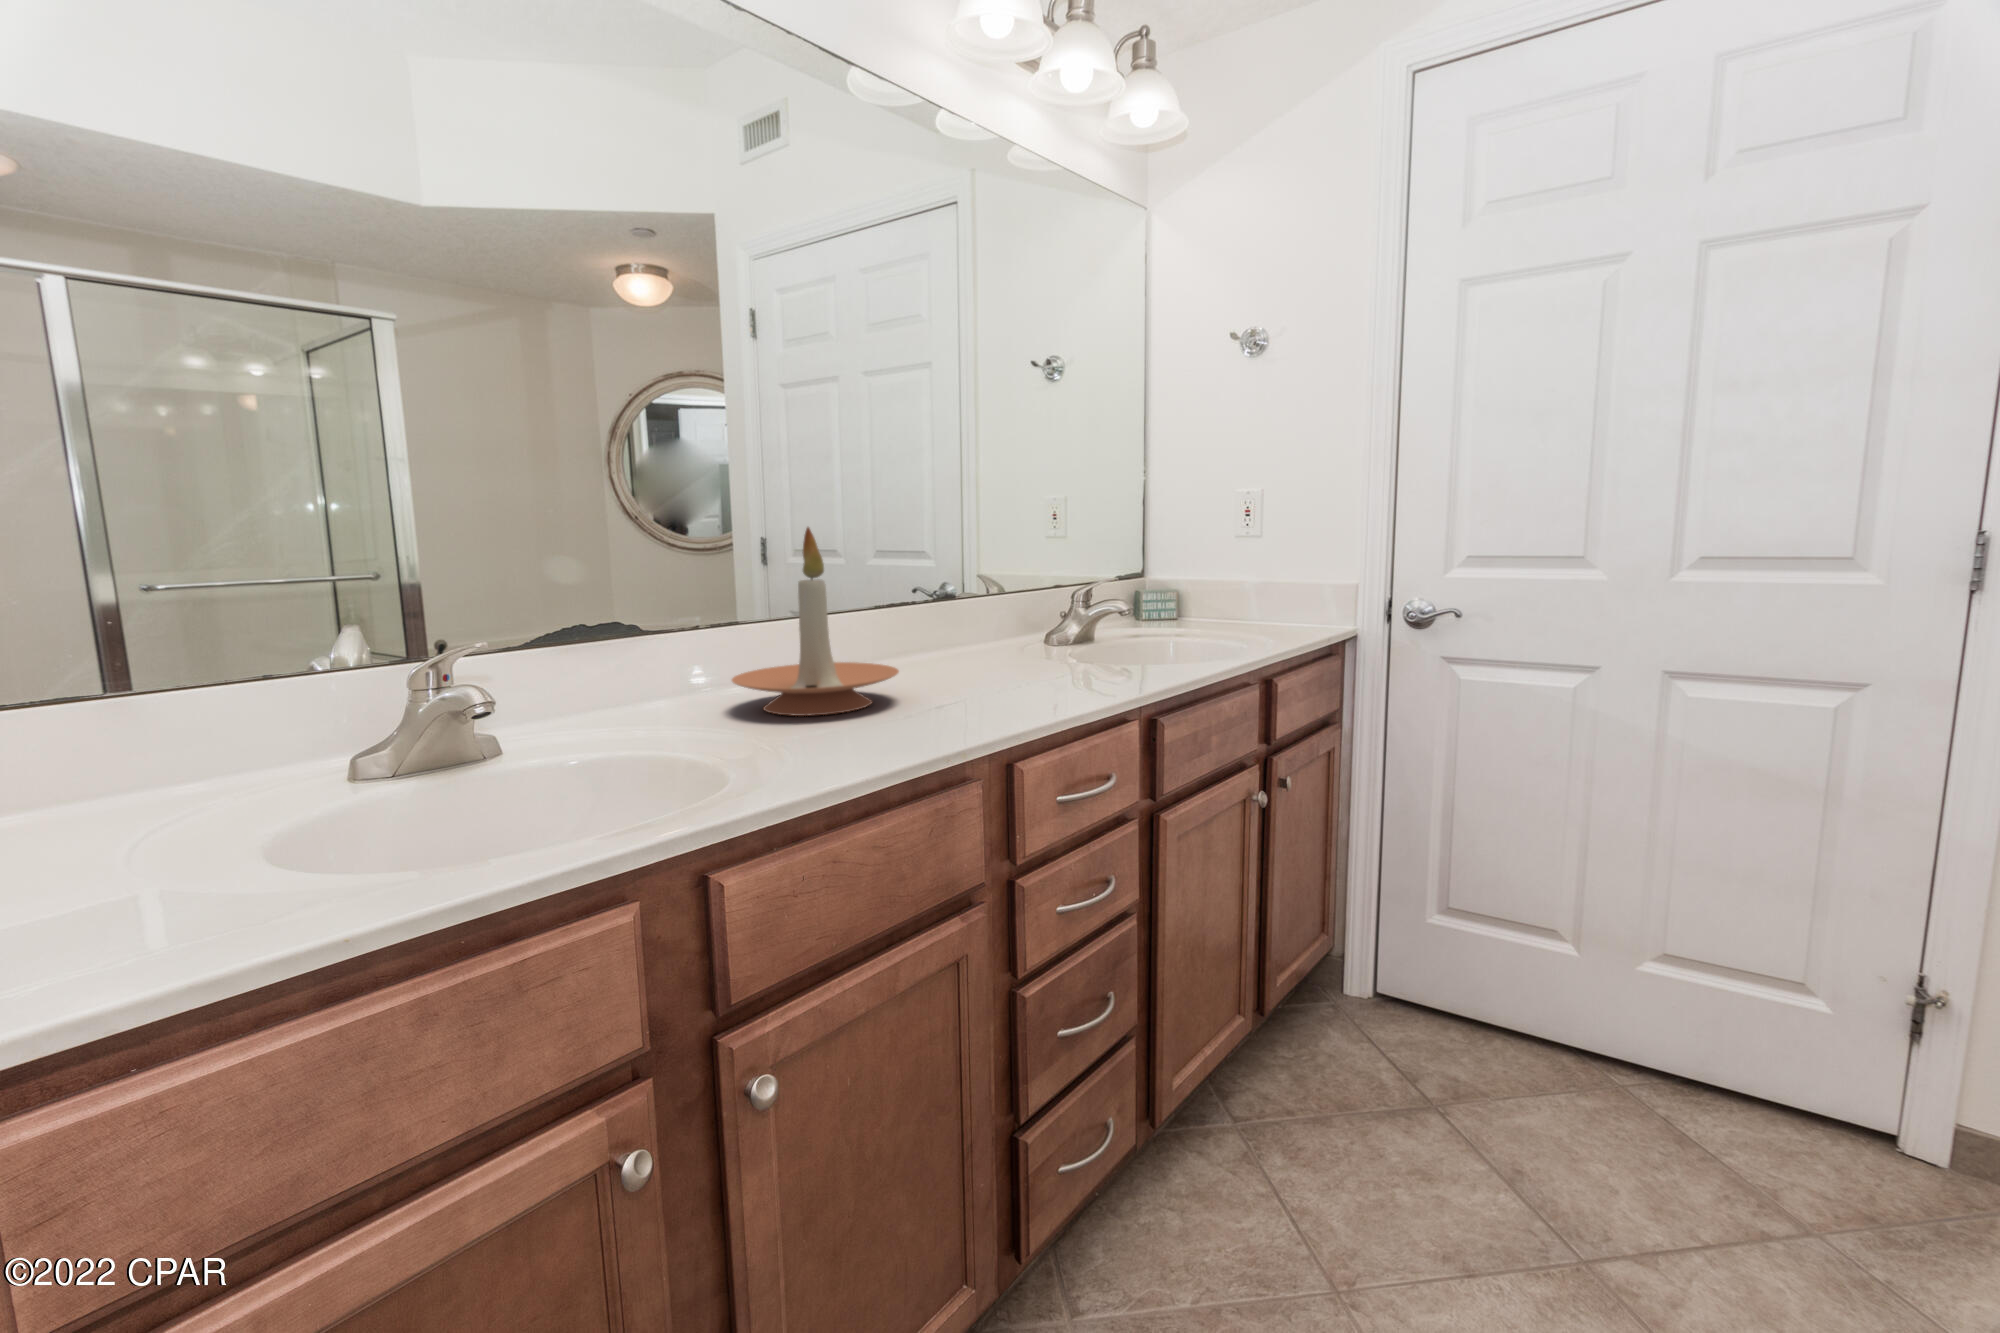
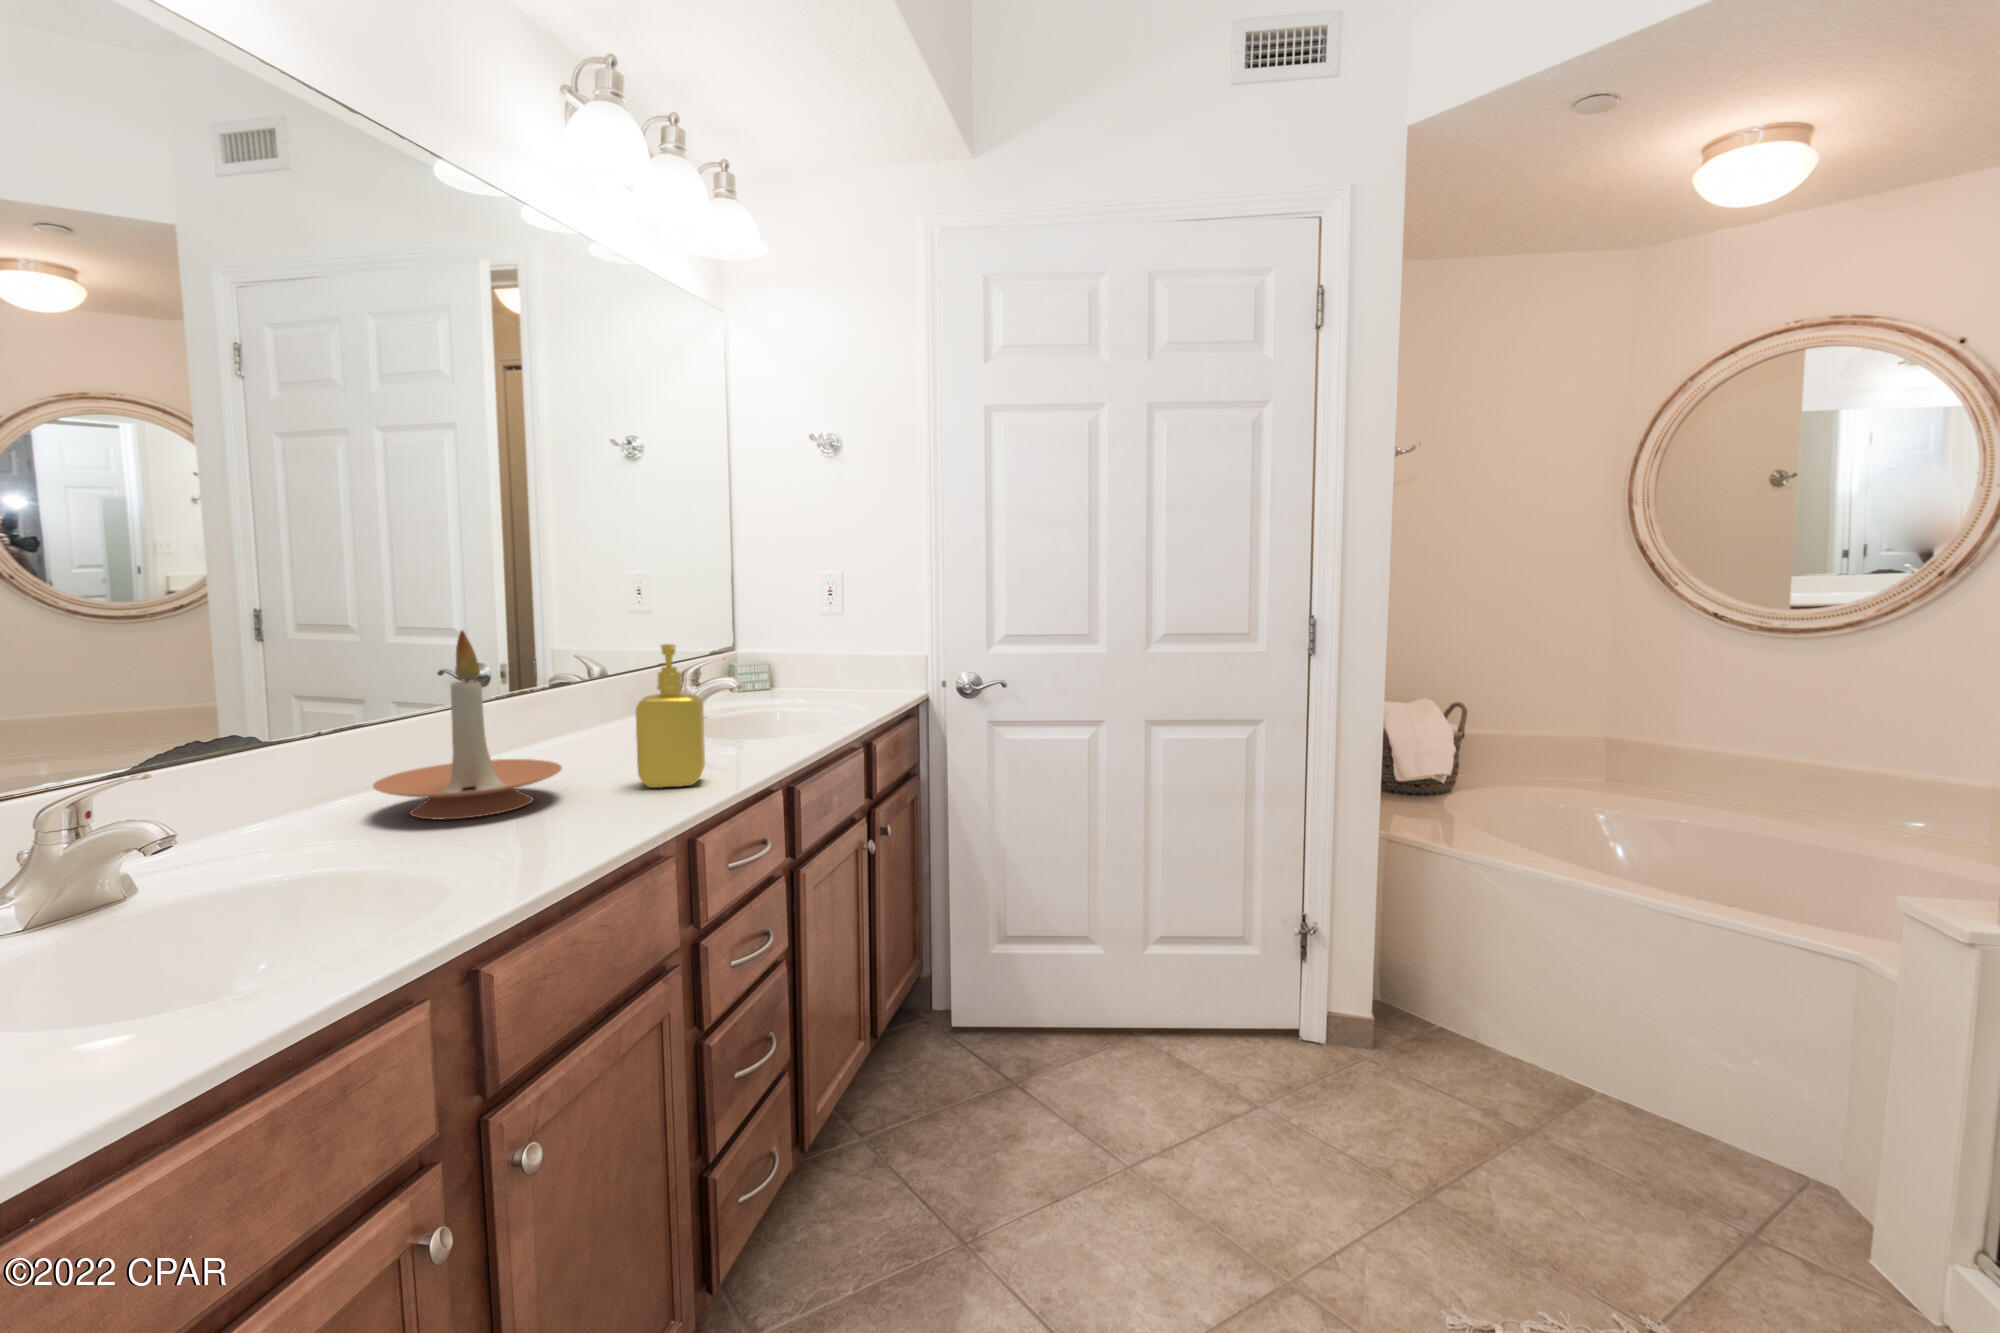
soap dispenser: none [970,545,1045,705] -> present [636,644,705,788]

